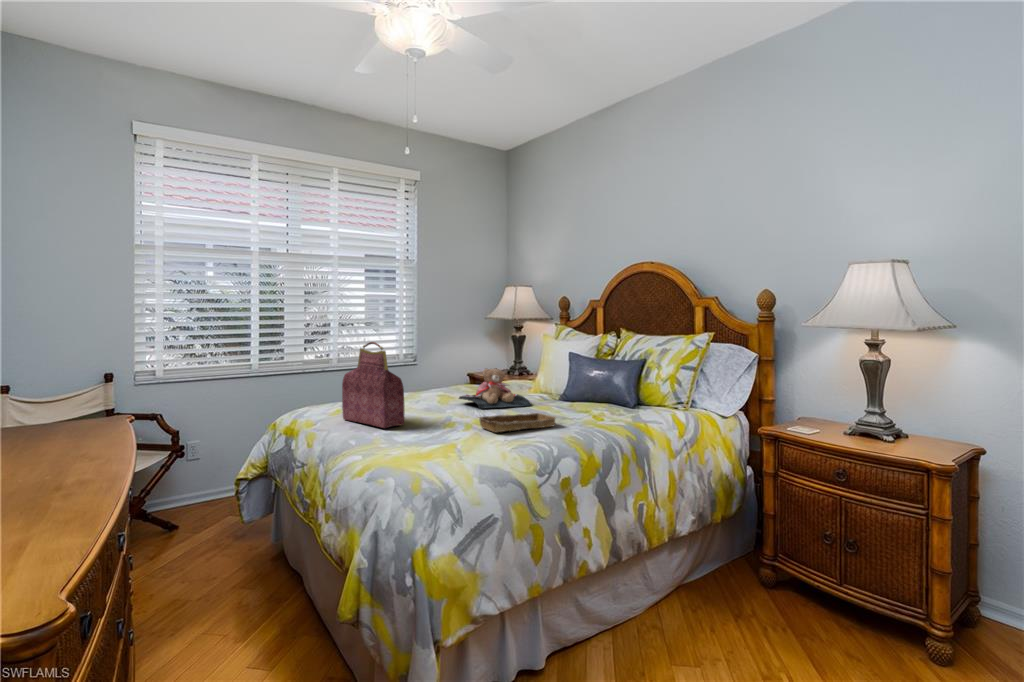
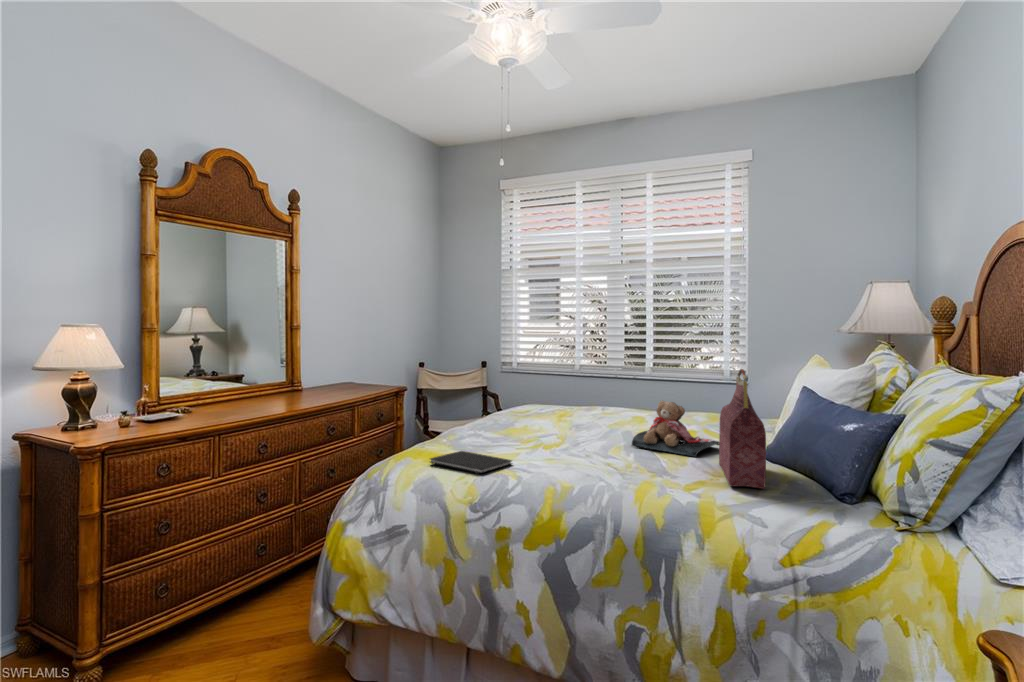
handbag: present [342,342,405,428] -> present [719,369,766,489]
tray: present [479,413,556,432] -> none [527,445,625,477]
notebook: none [417,434,501,456] -> present [430,451,512,474]

